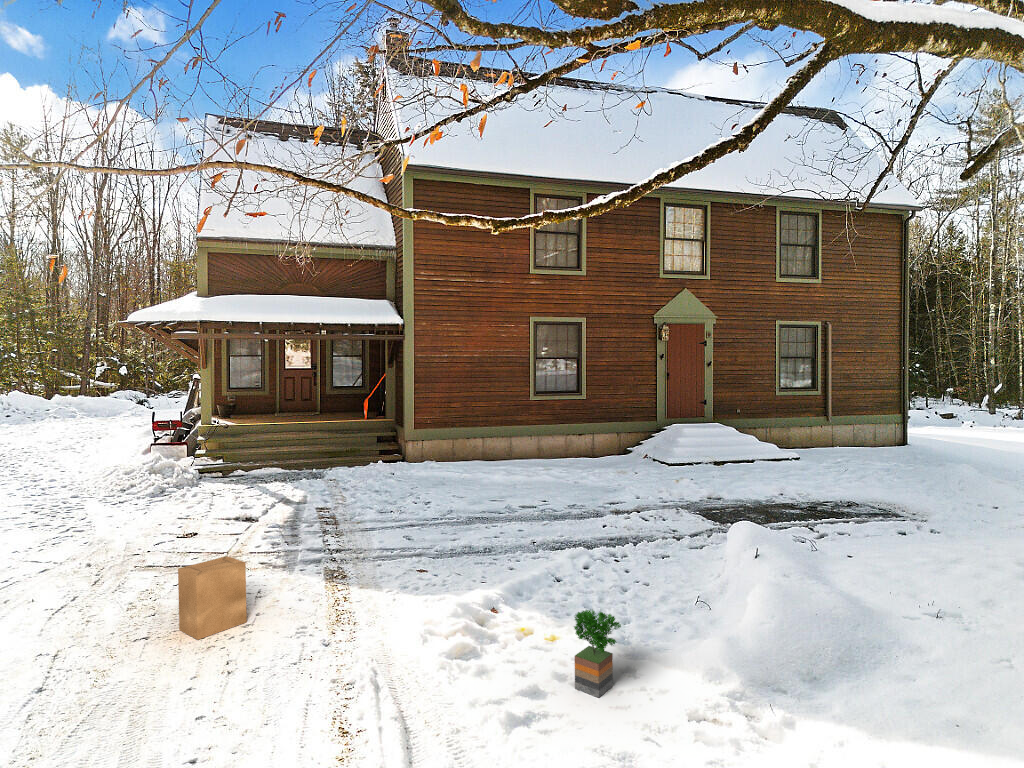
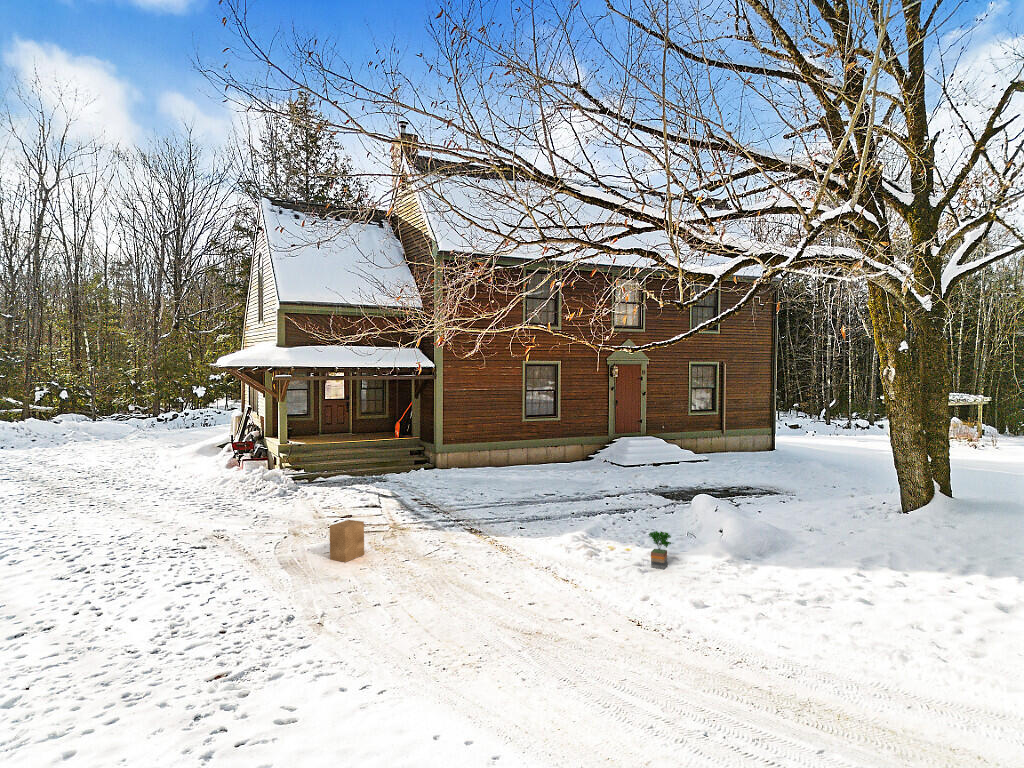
cardboard box: present [178,556,247,640] -> present [330,520,364,562]

